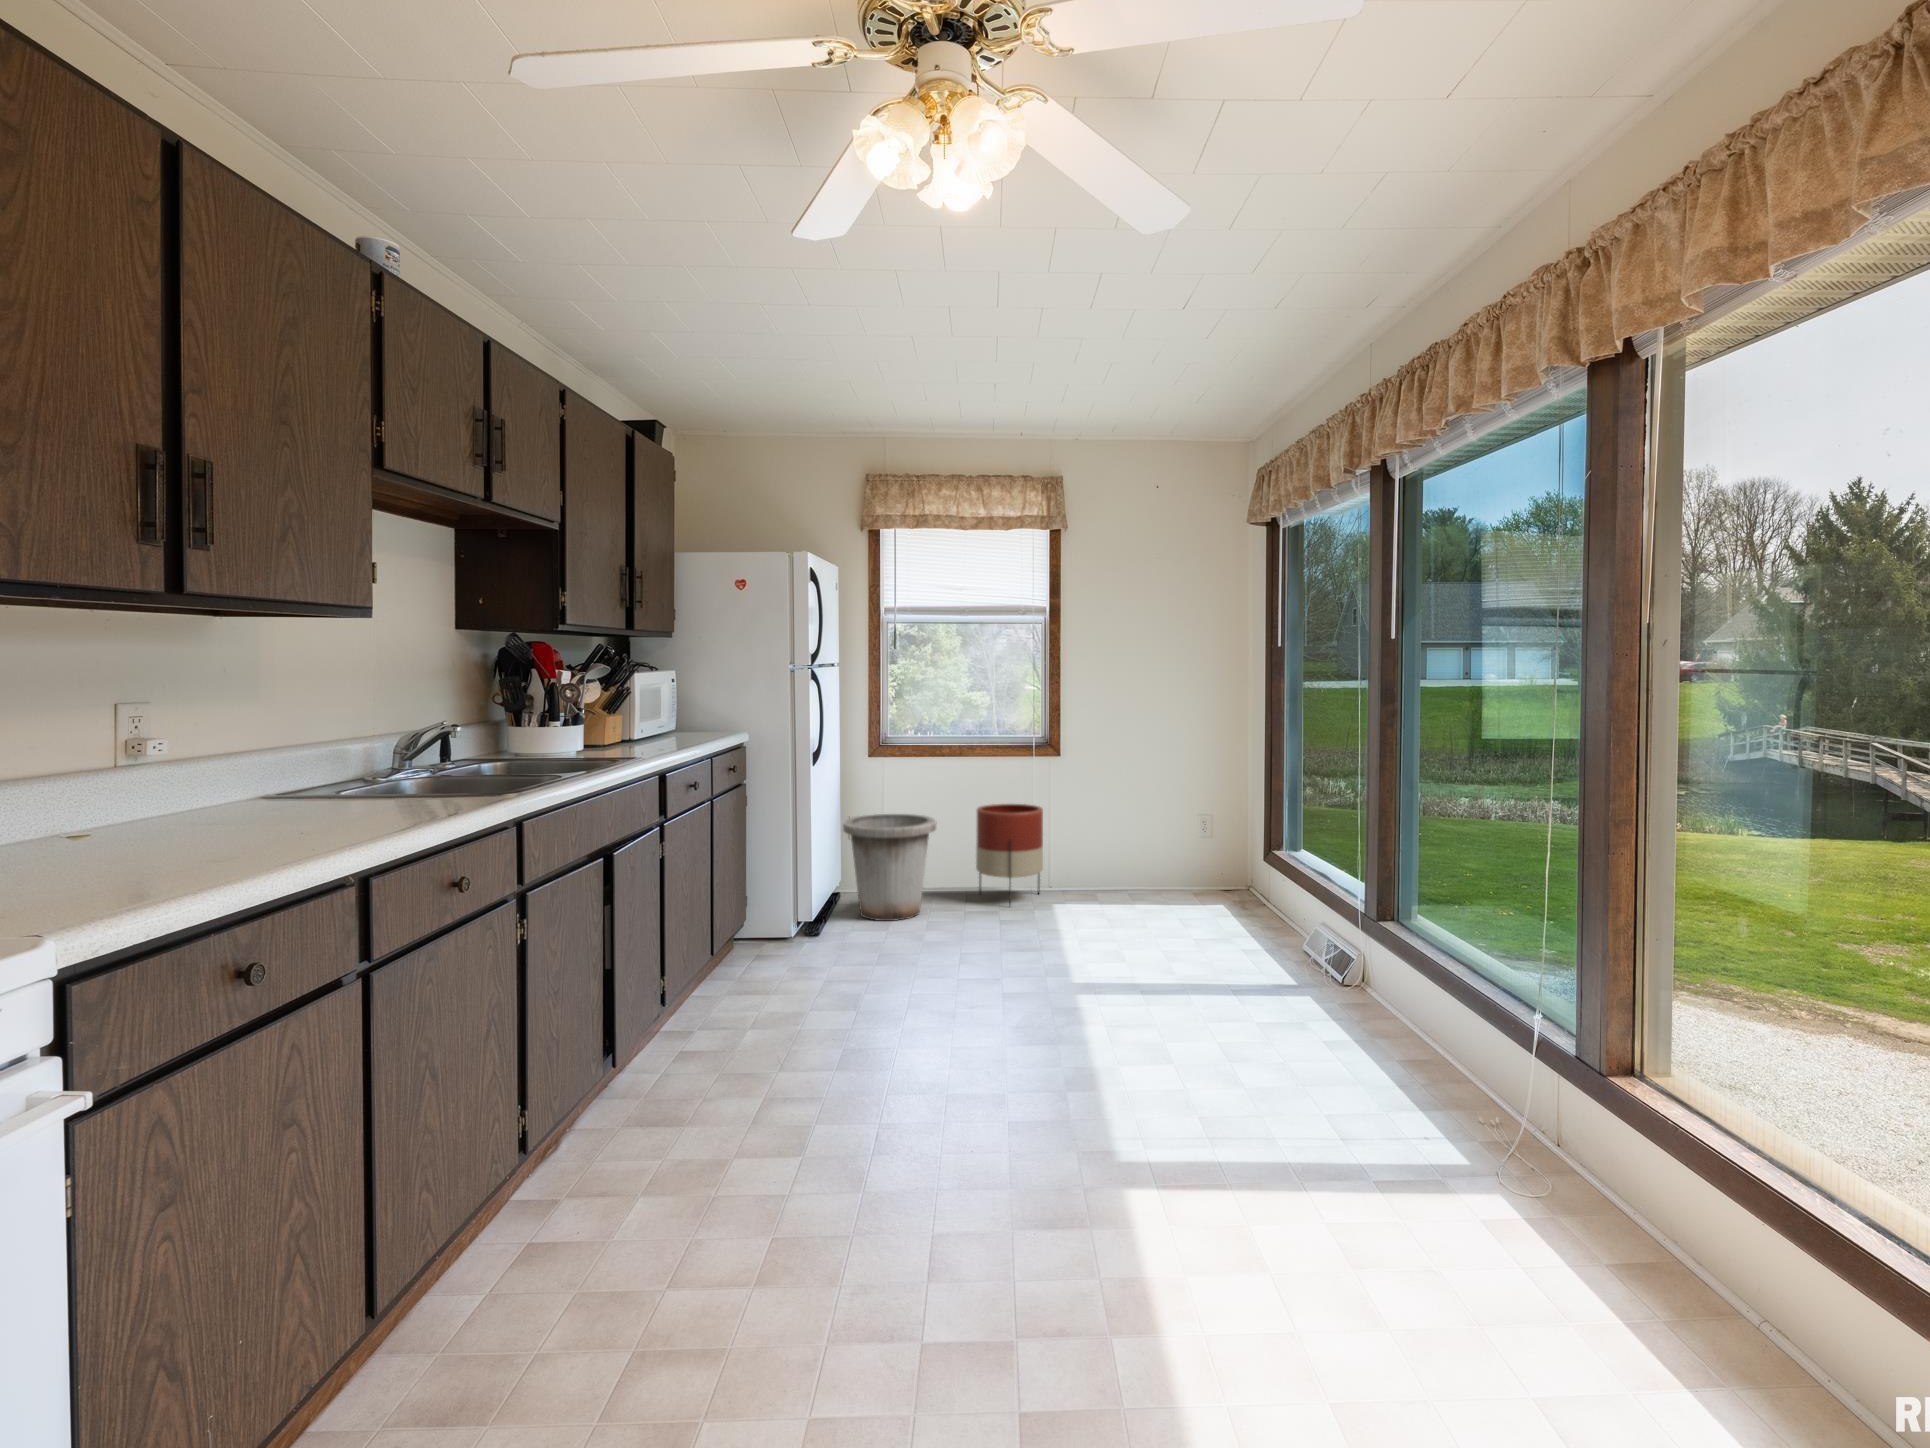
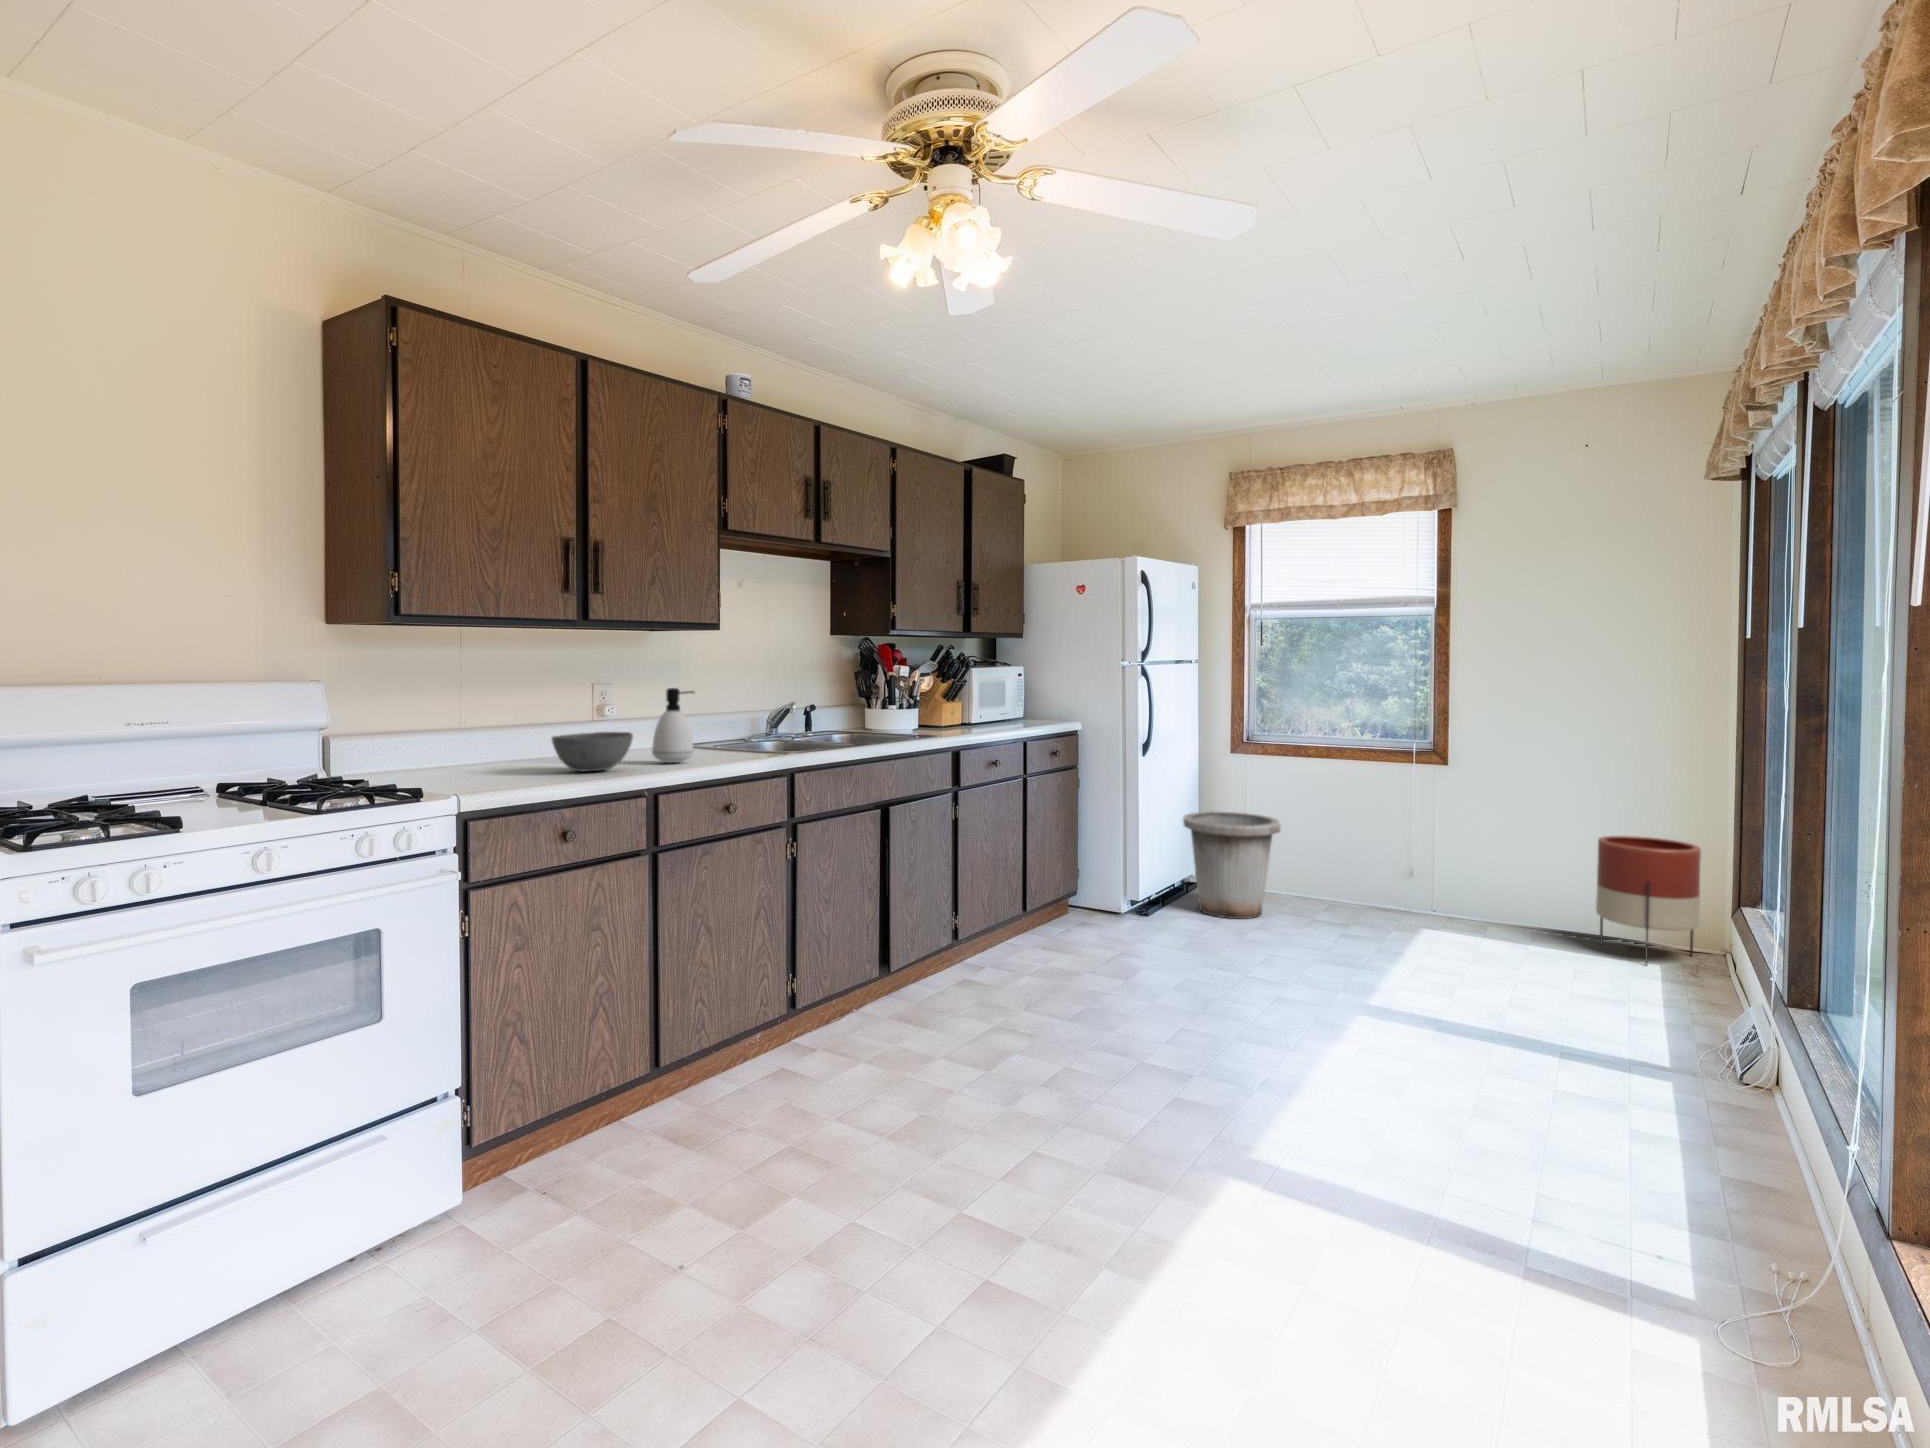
soap dispenser: none [309,707,387,825] -> present [652,688,694,763]
bowl: none [140,783,313,858] -> present [552,732,633,771]
planter: present [976,804,1043,893] -> present [1596,836,1701,964]

